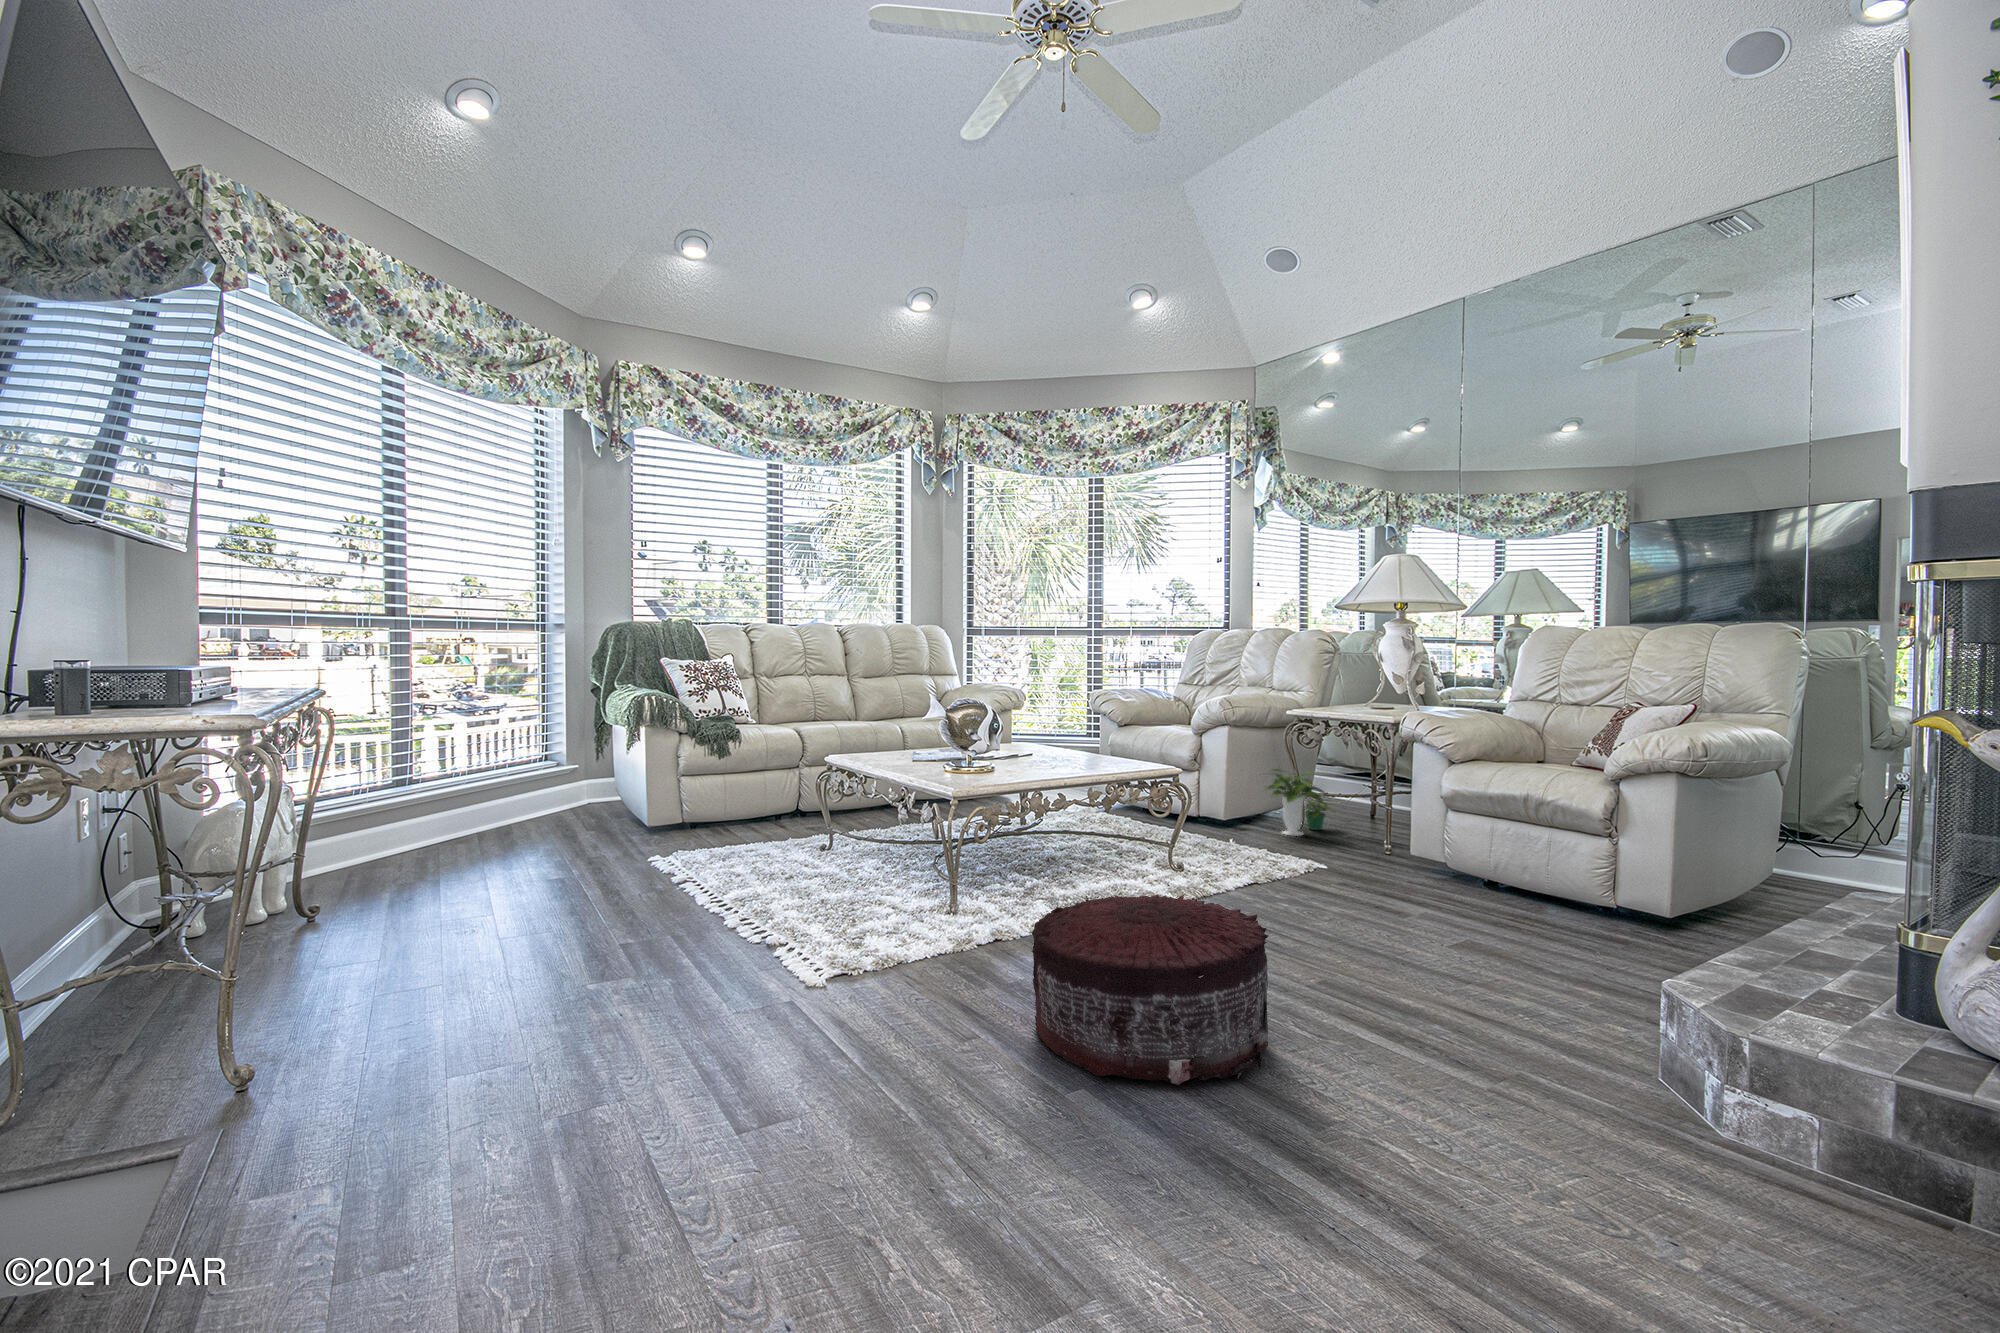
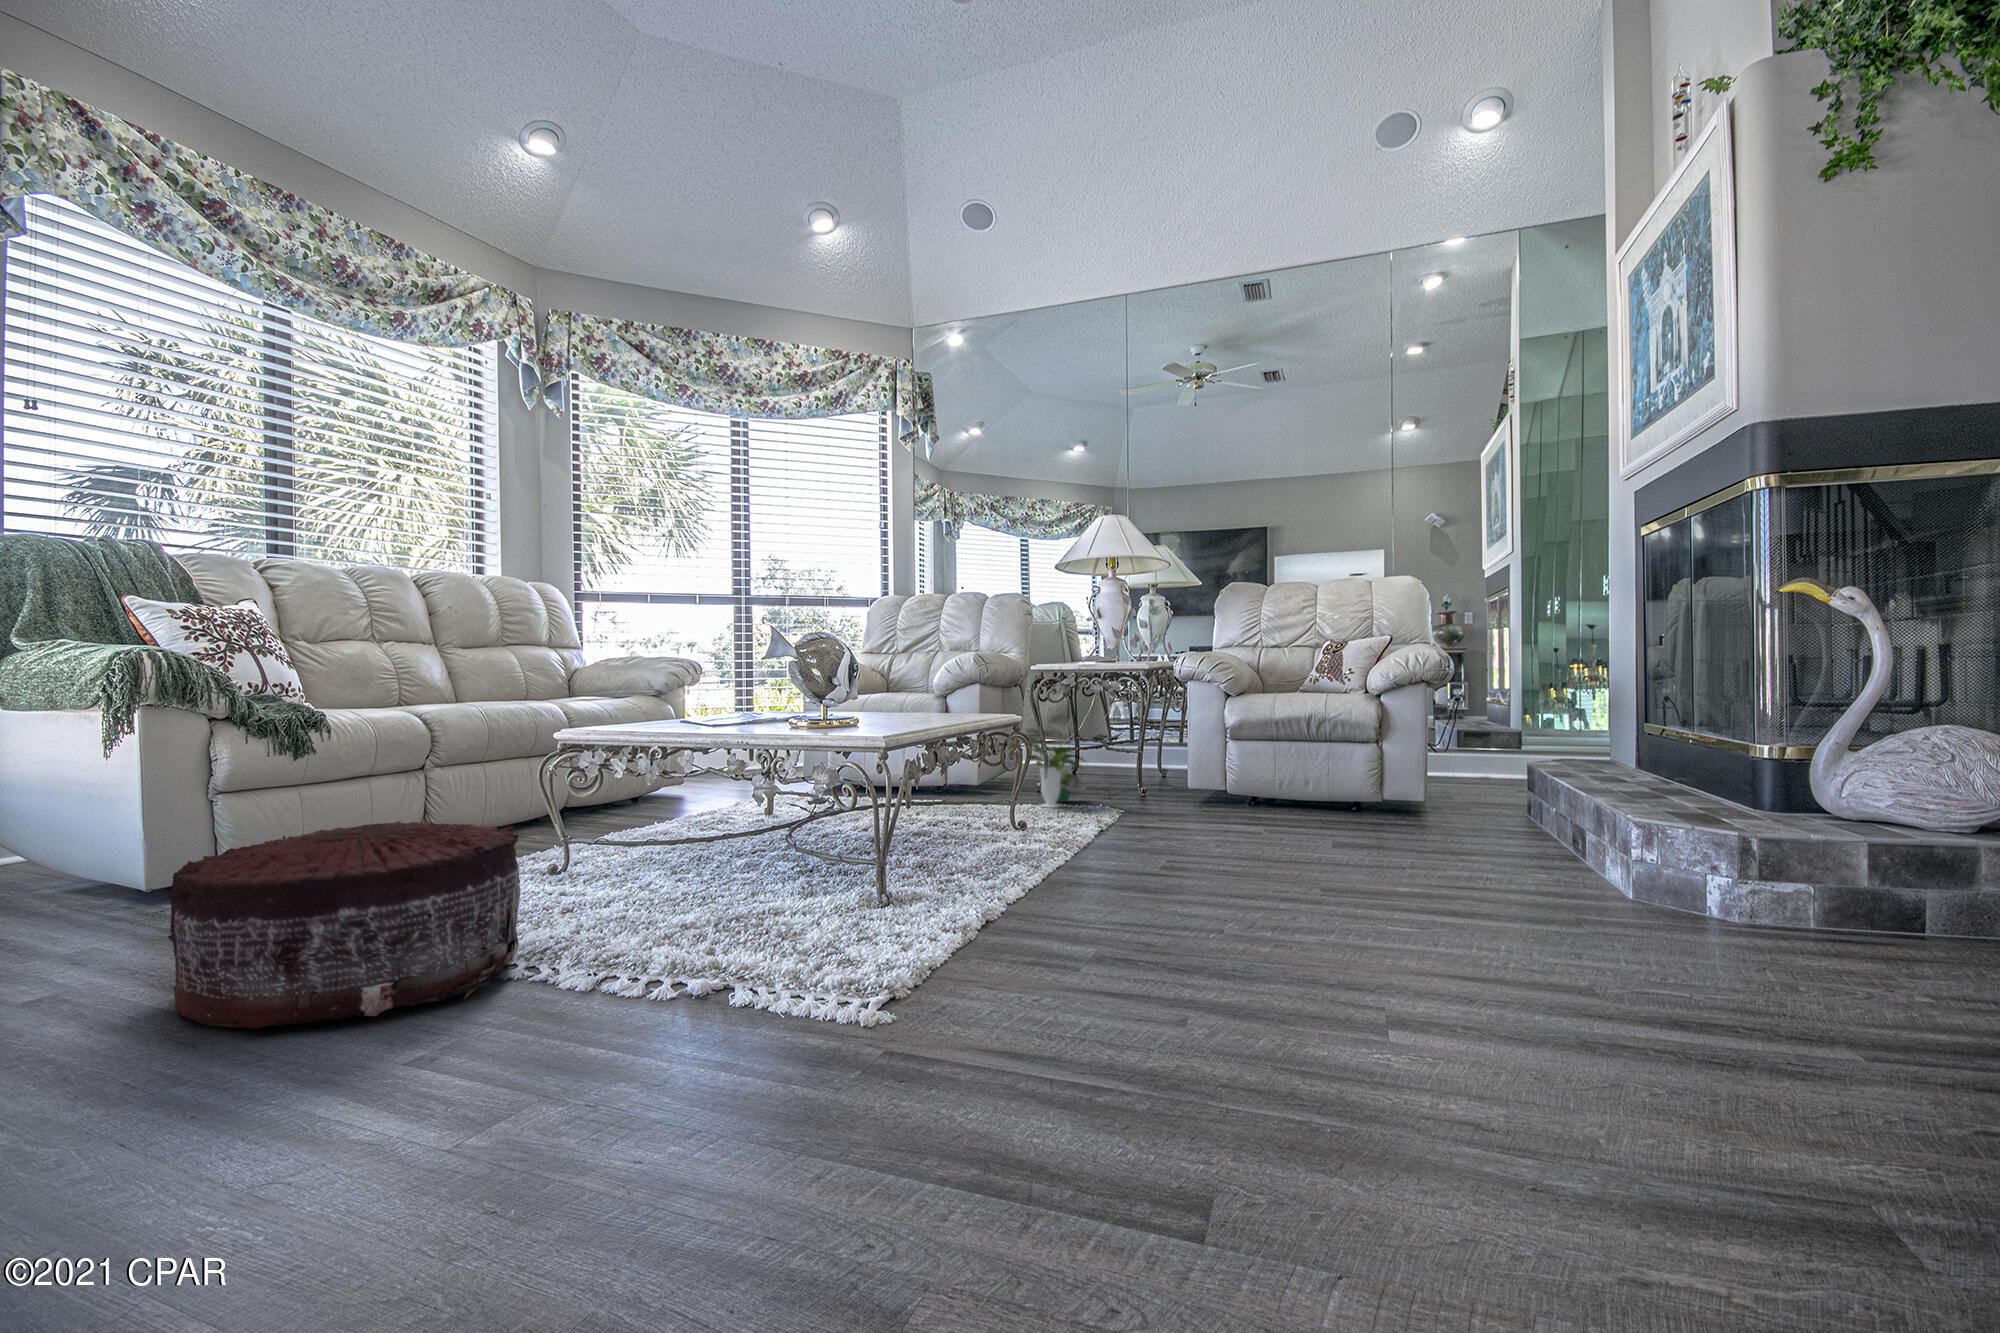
pouf: present [1032,894,1268,1085] -> present [166,821,521,1029]

